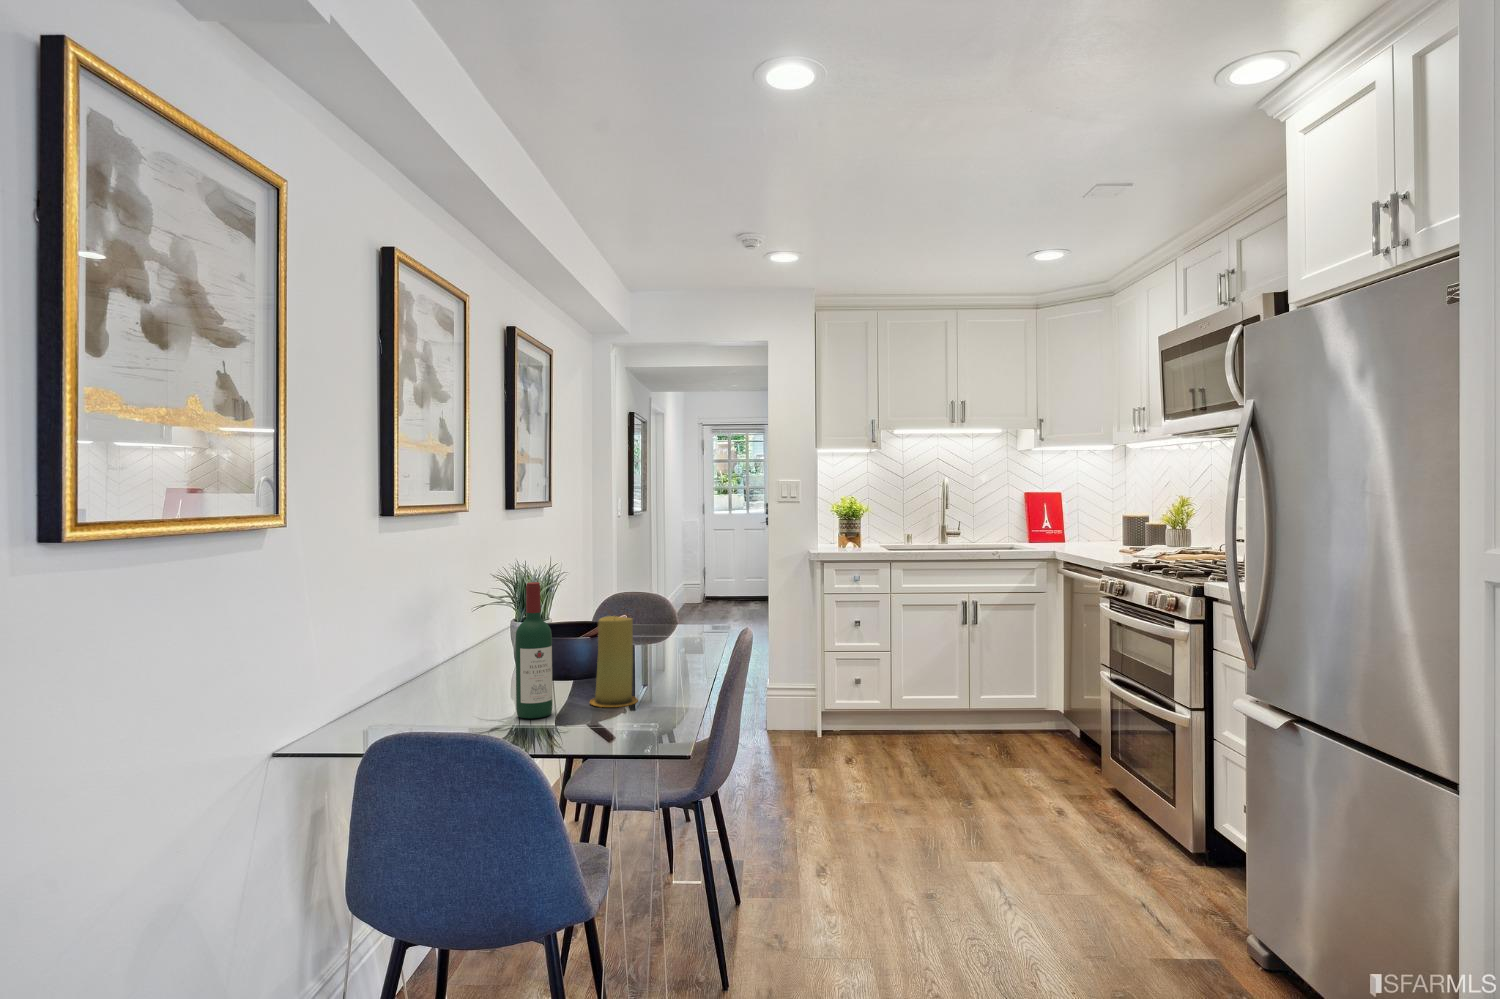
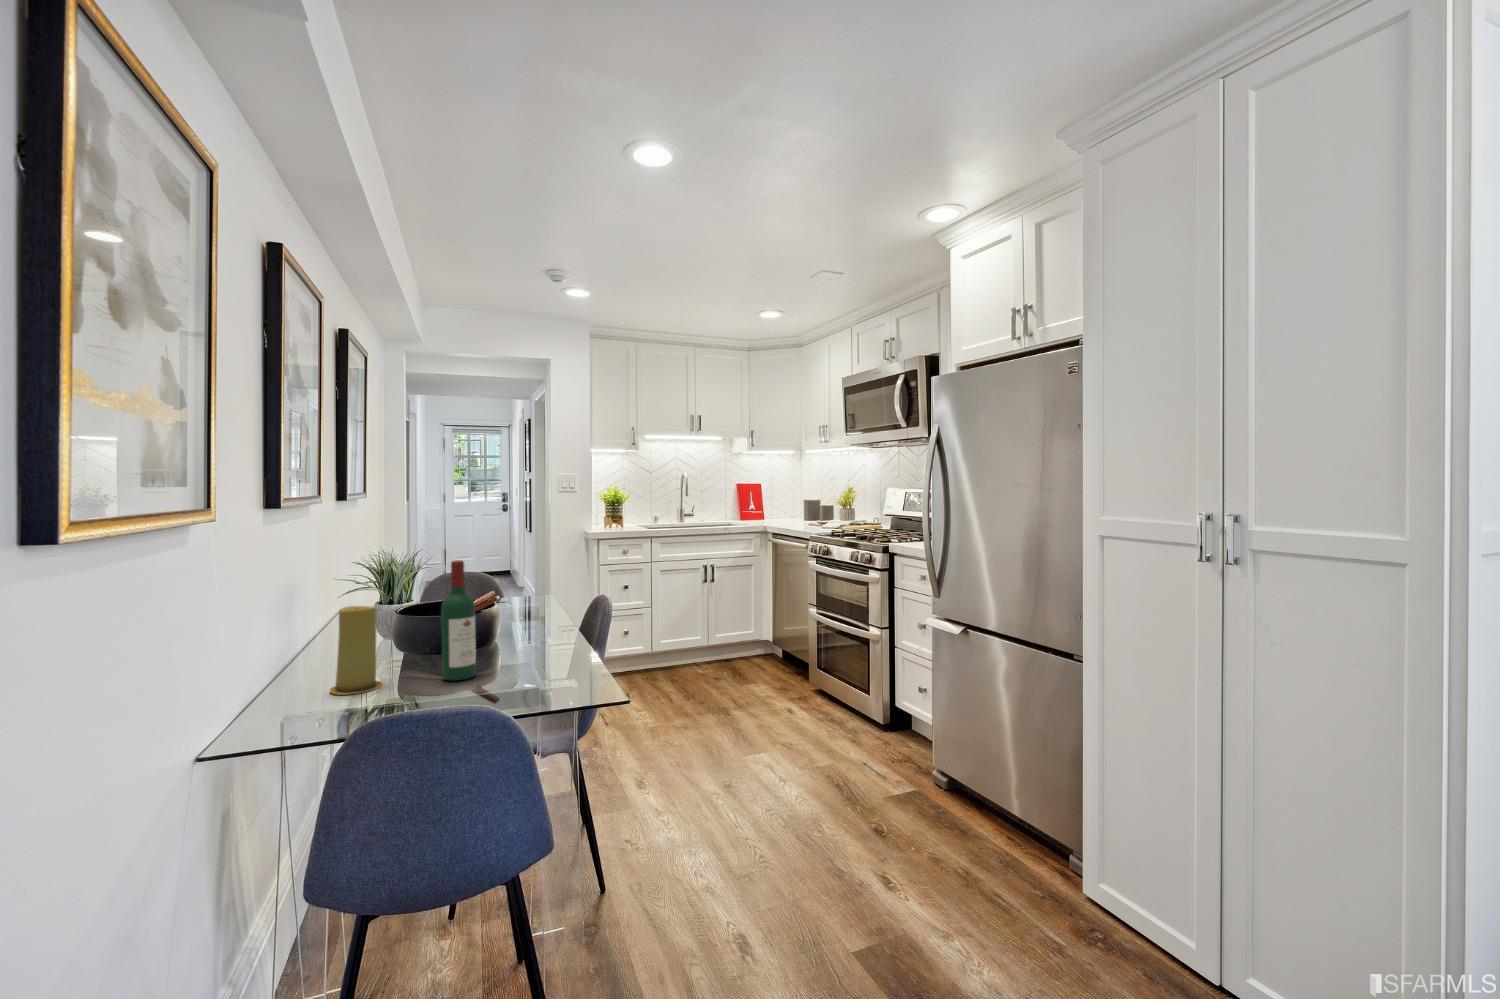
candle: present [590,616,638,707] -> present [330,606,382,695]

